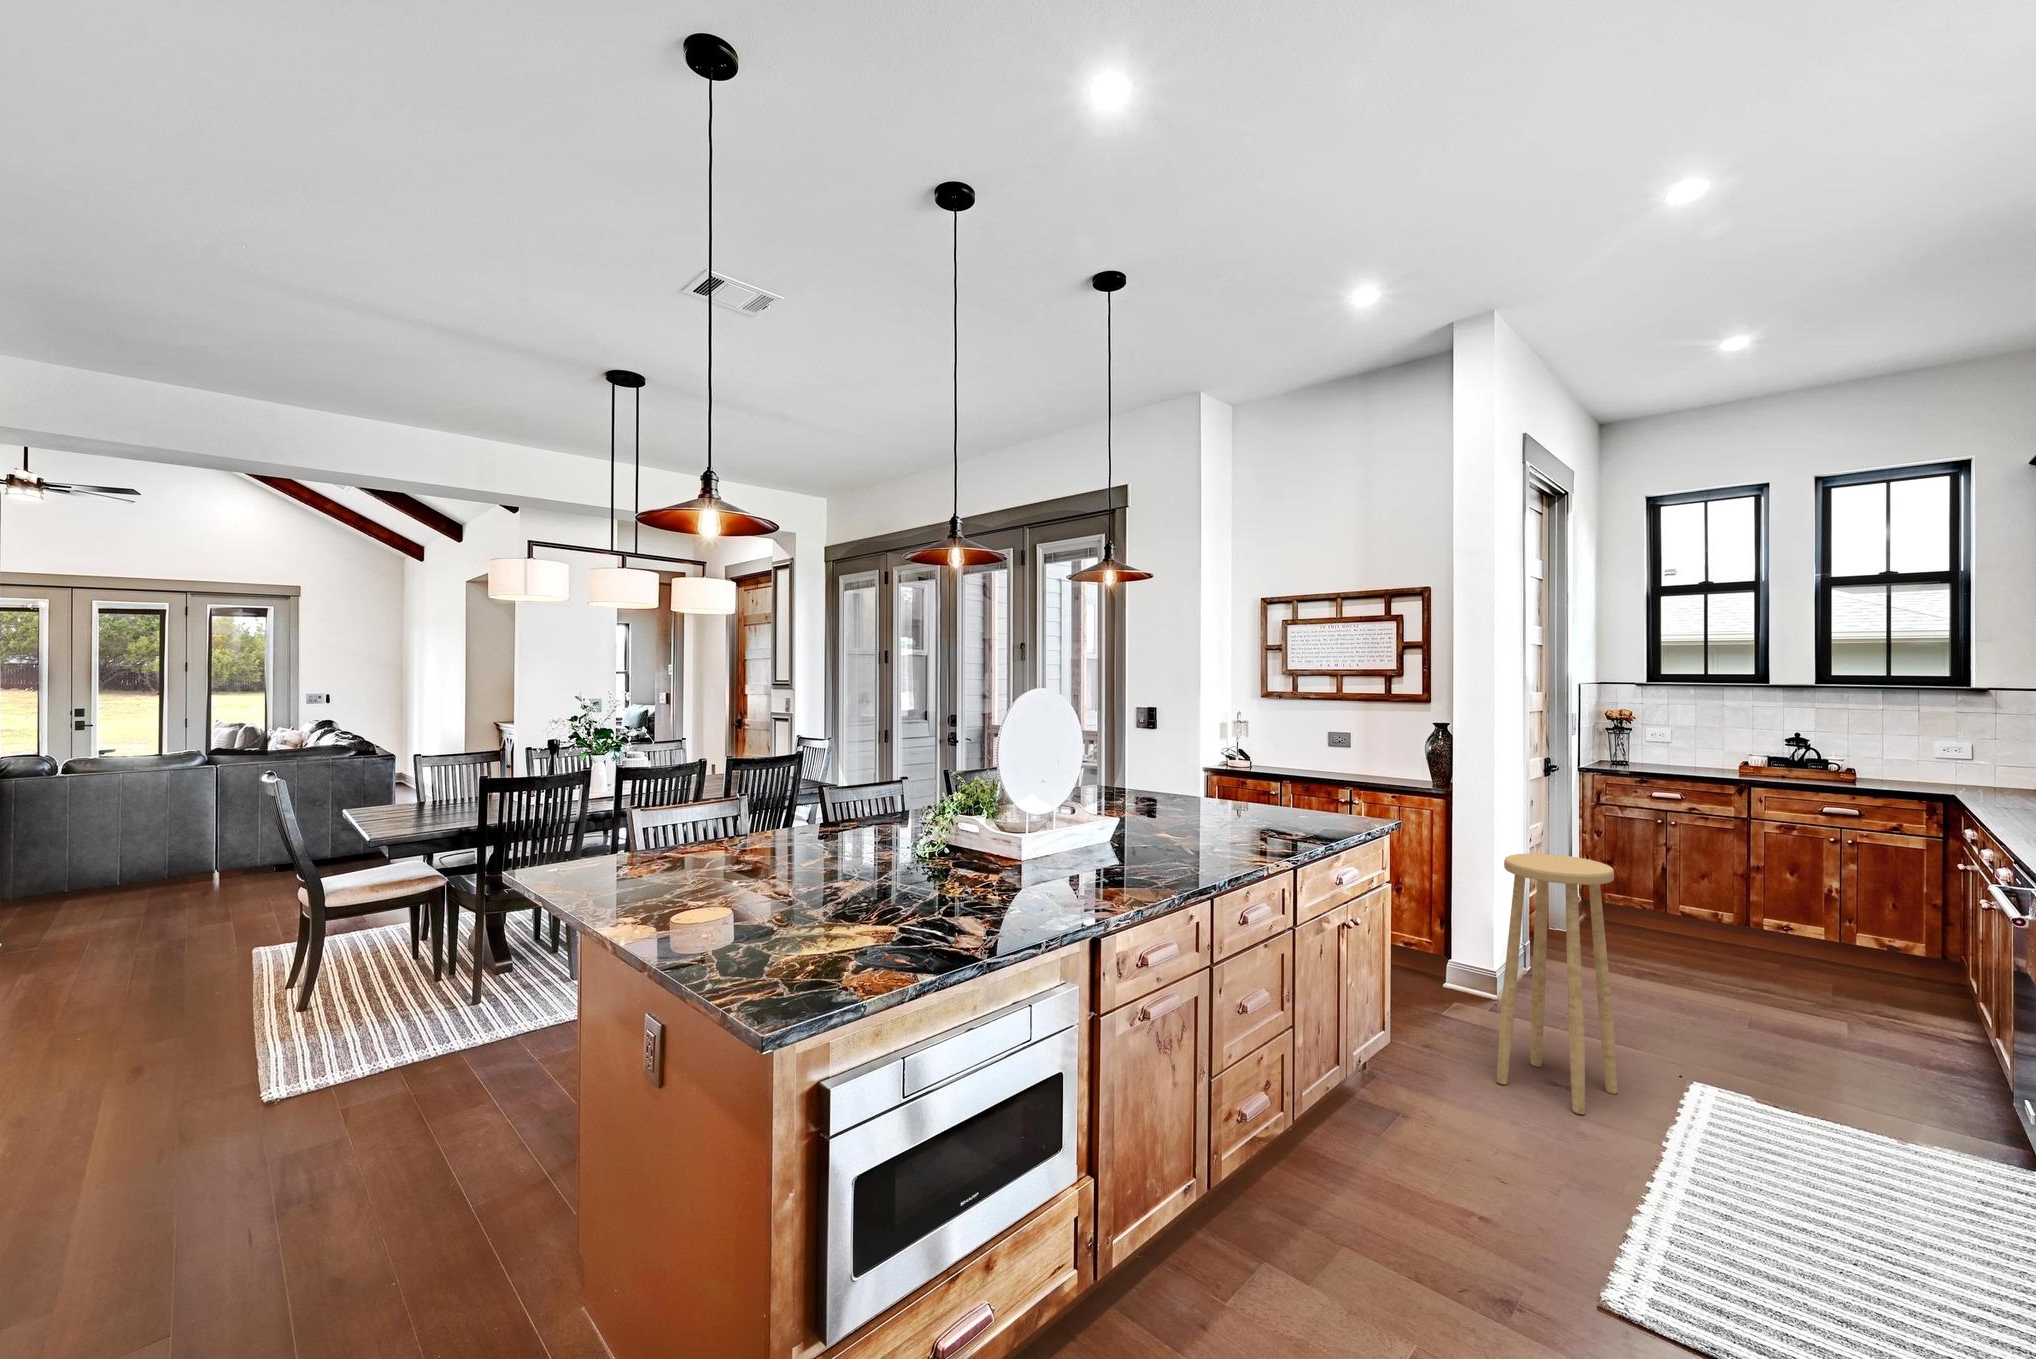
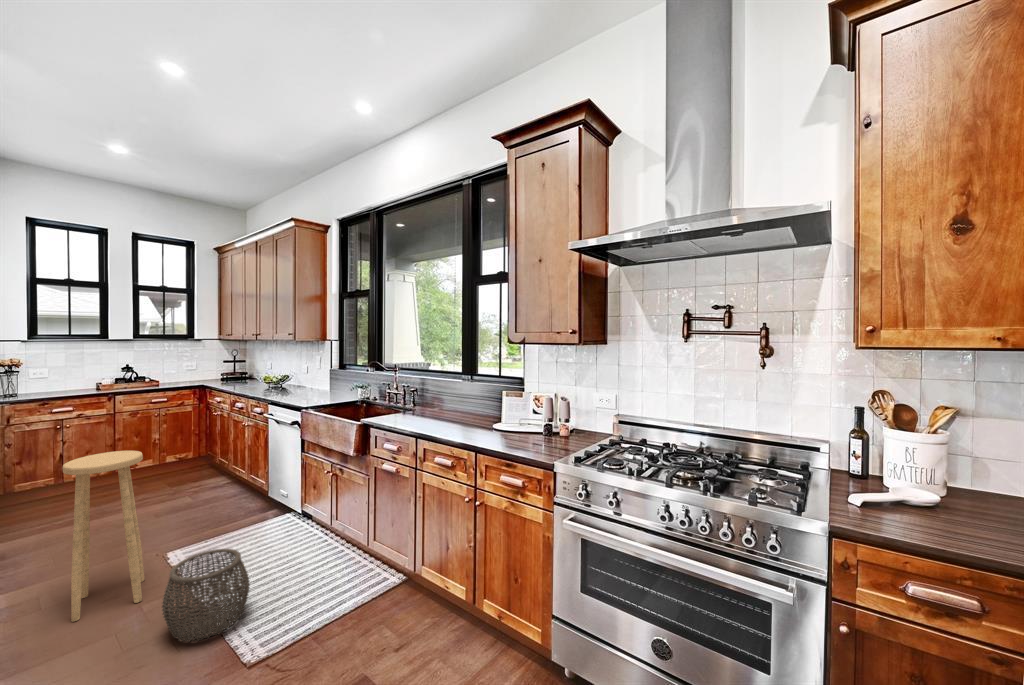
woven basket: none [1546,1071,1711,1242] -> present [162,549,250,642]

